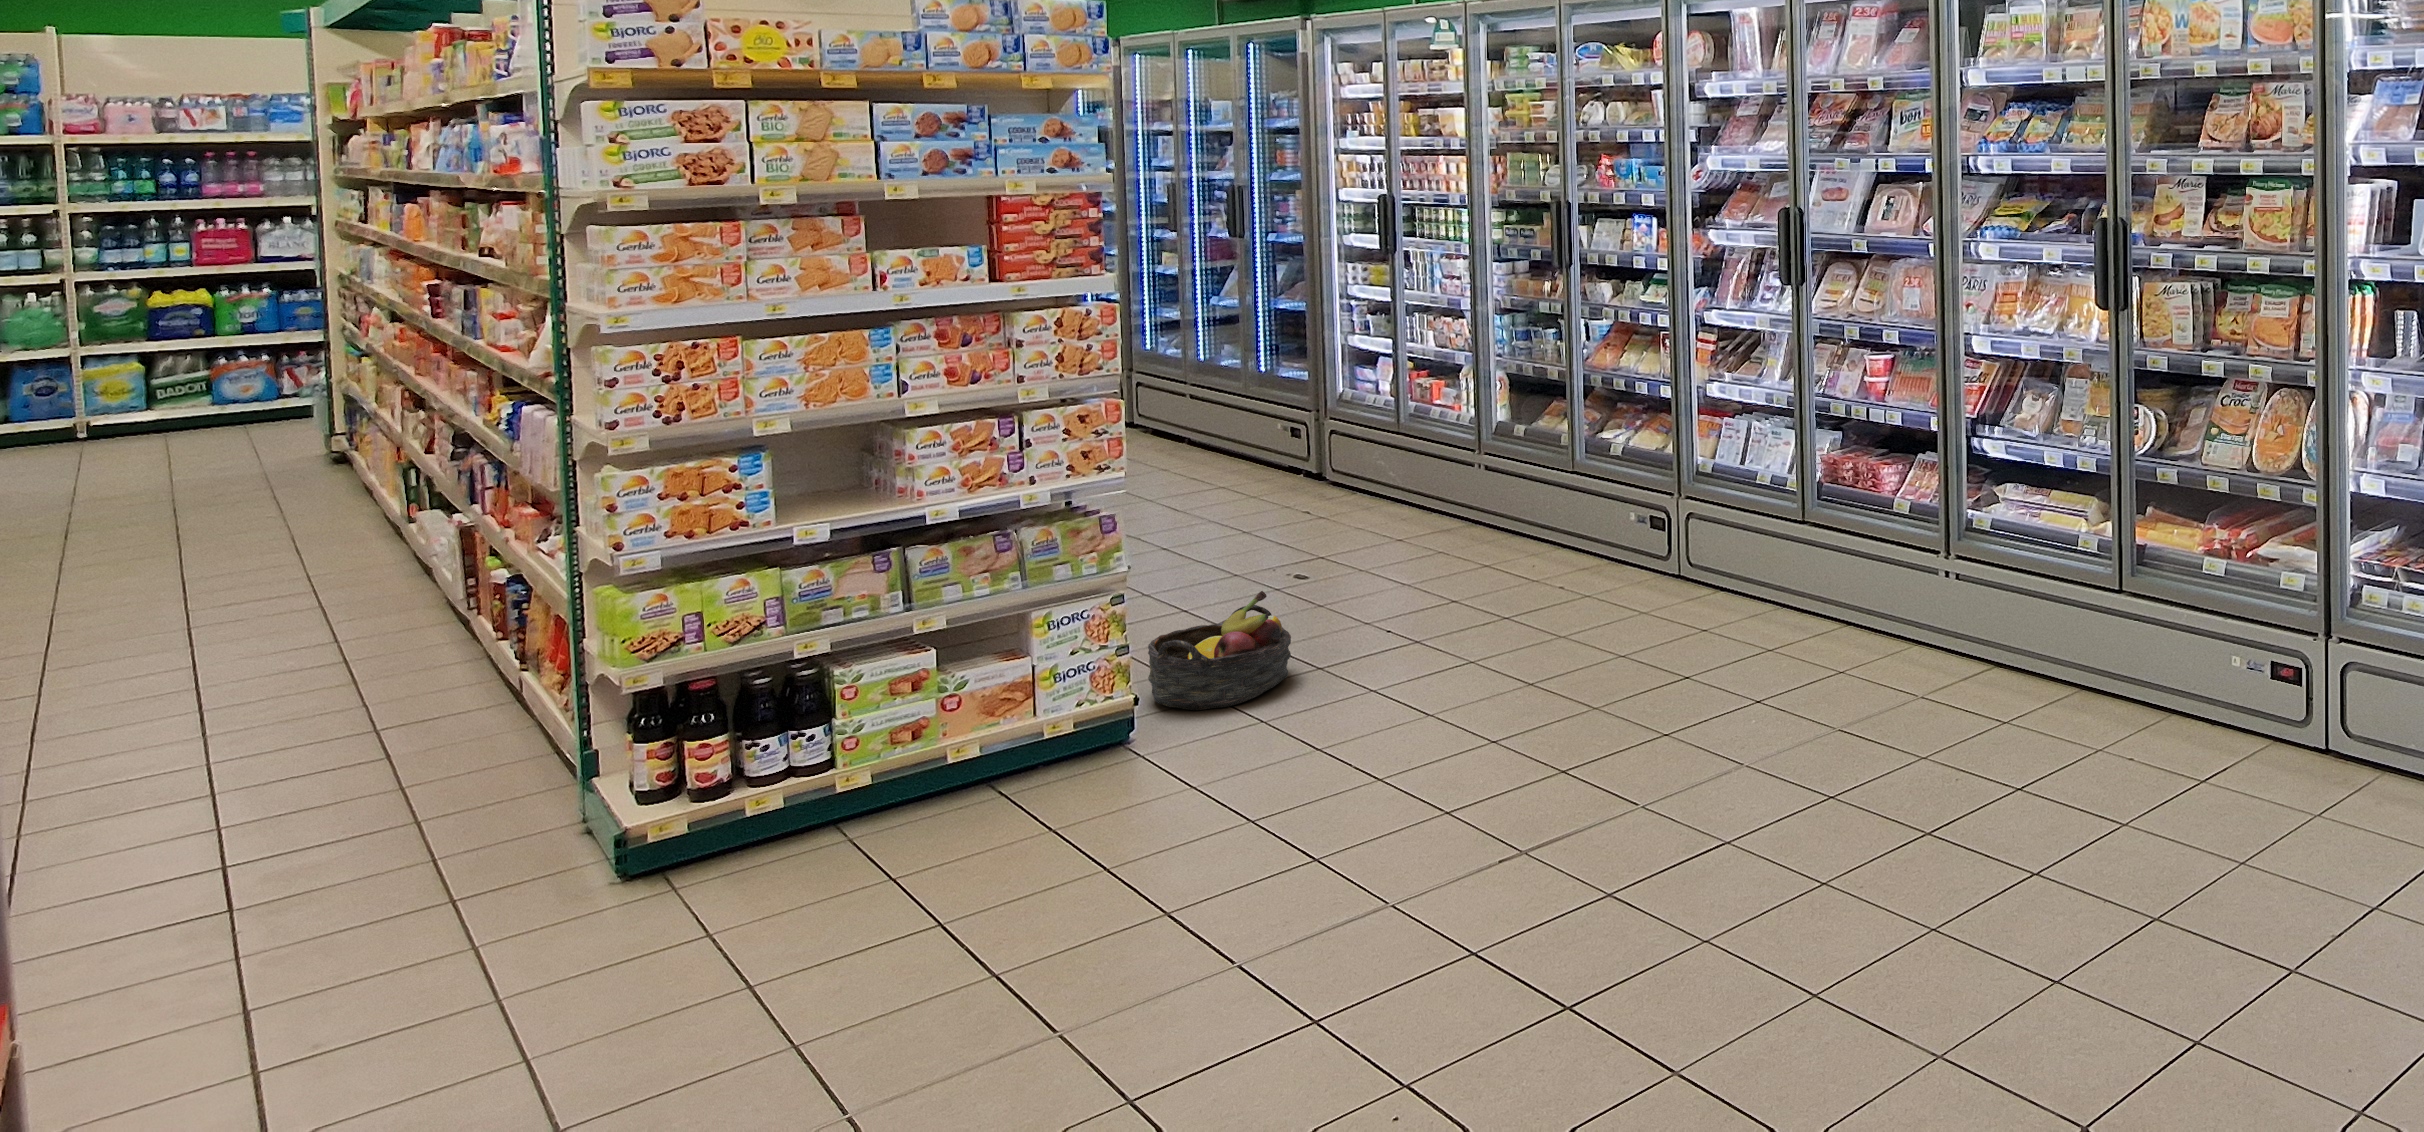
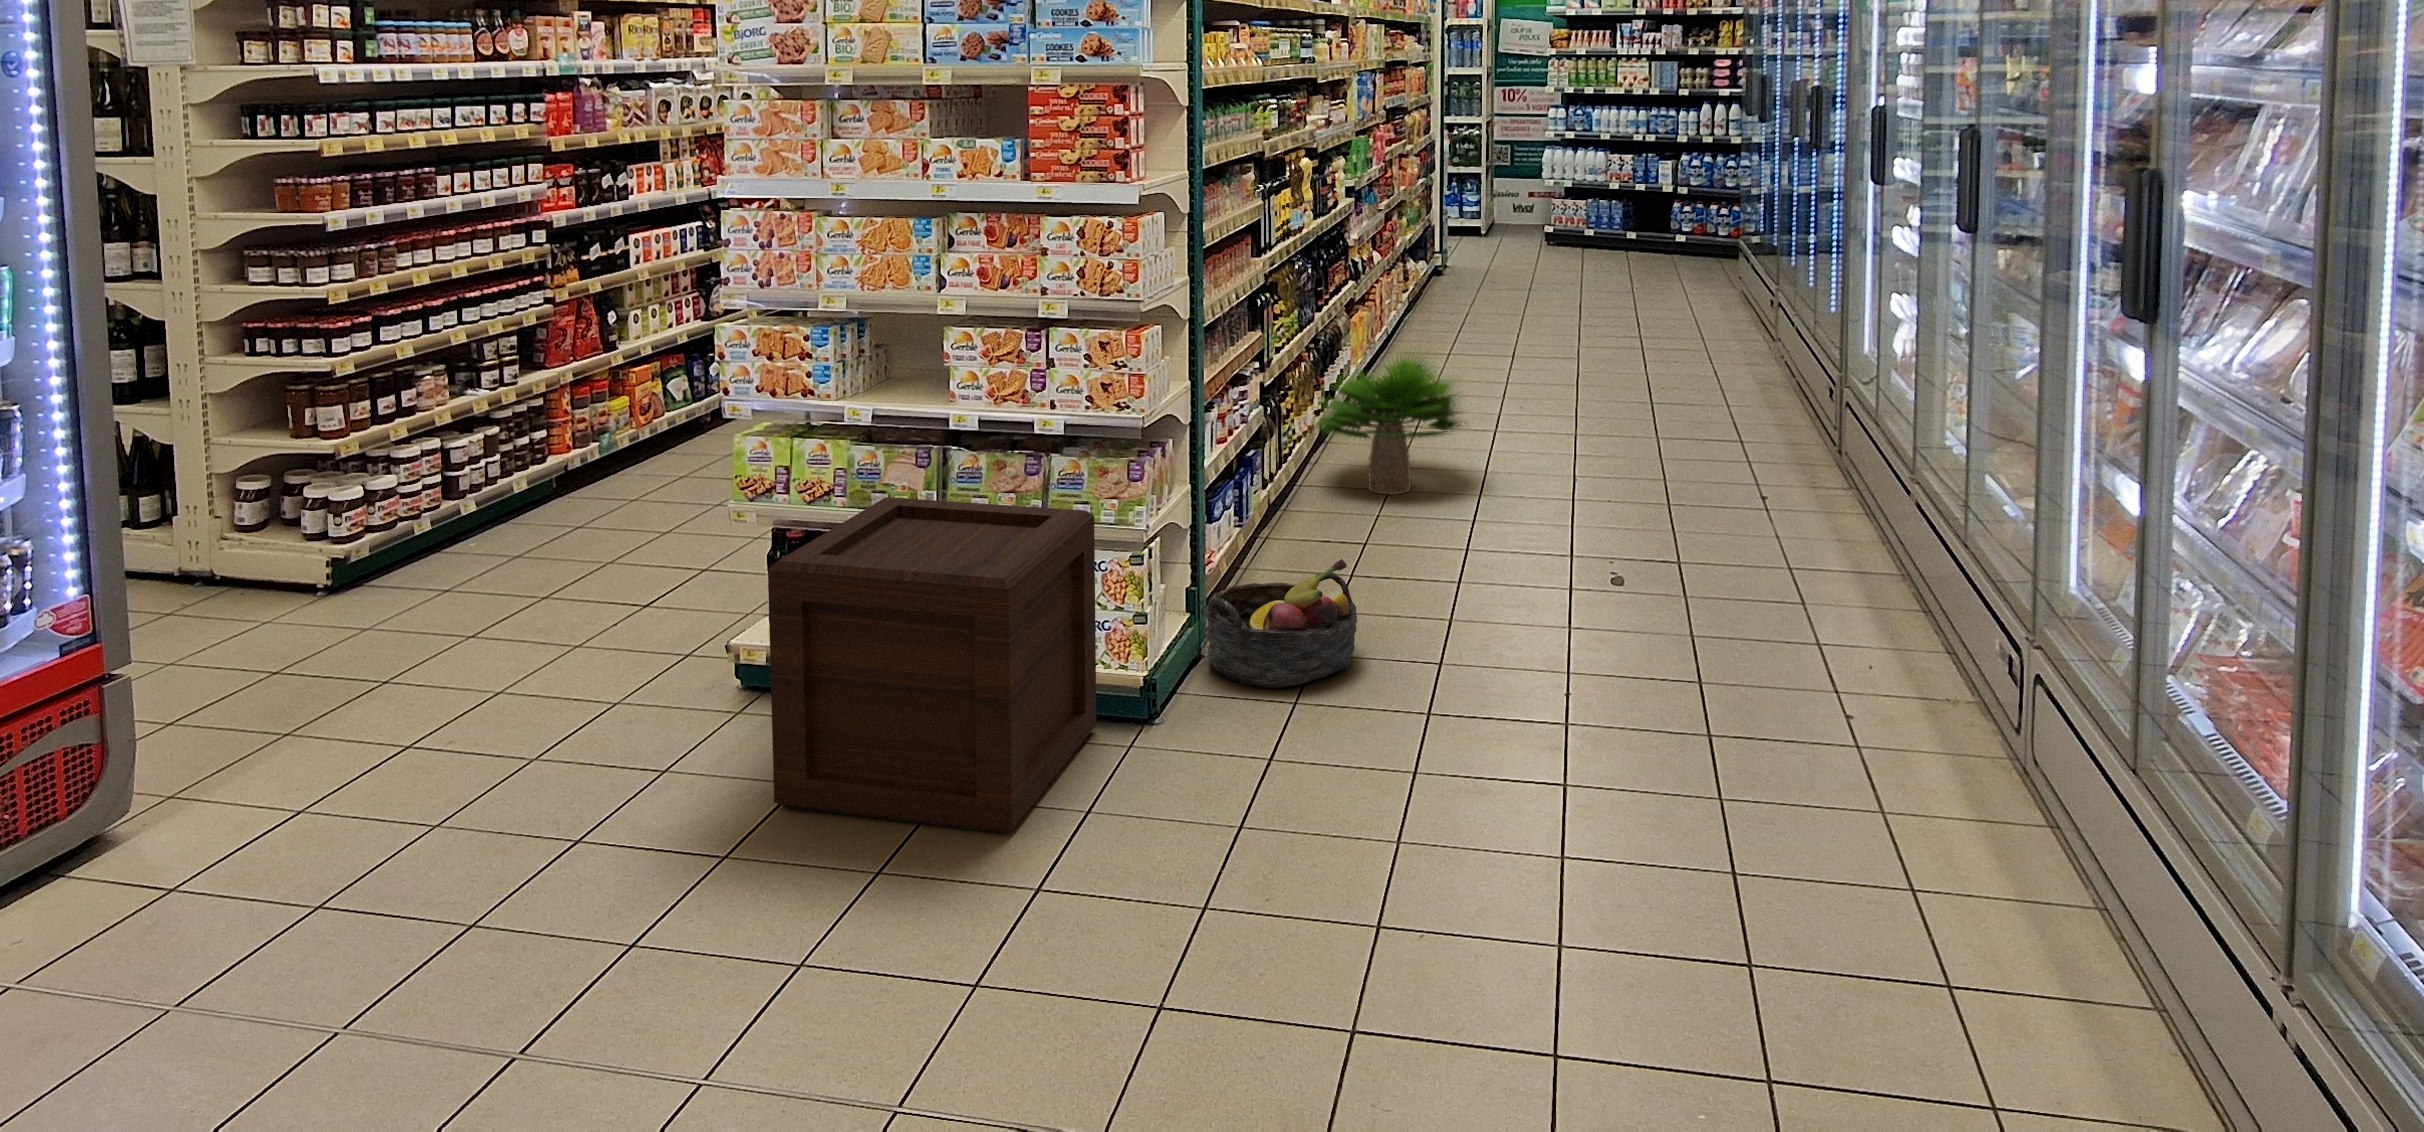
potted plant: none [1097,417,1273,561] -> present [1314,348,1462,495]
wooden crate: none [815,573,1103,899] -> present [768,497,1096,833]

